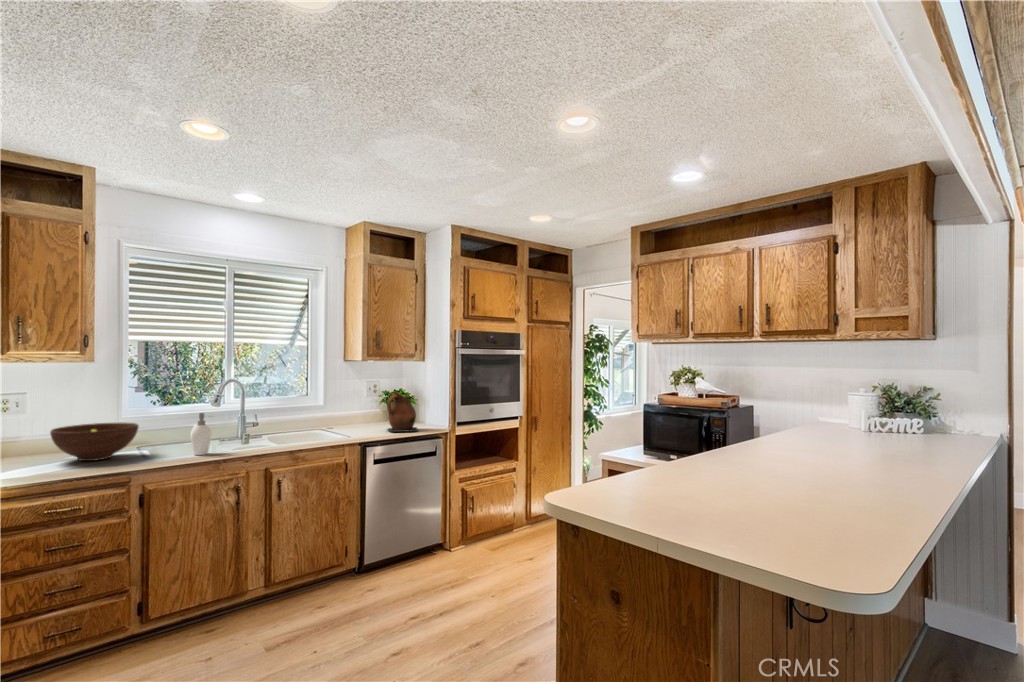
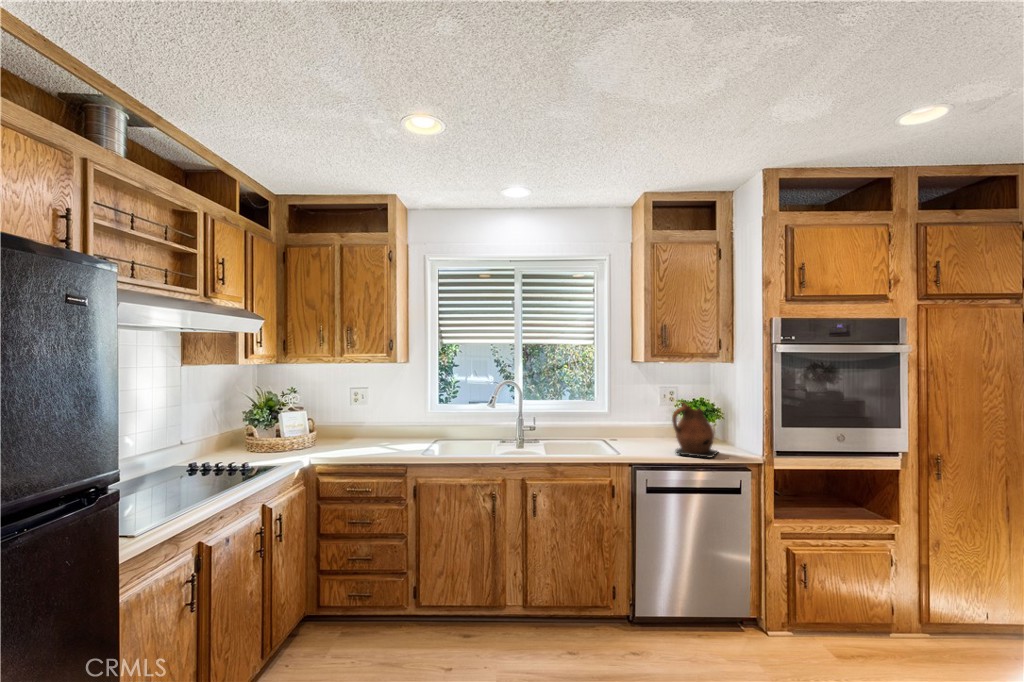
soap dispenser: present [191,413,212,455] -> none [455,414,473,456]
fruit bowl: present [50,423,138,461] -> none [365,415,426,449]

